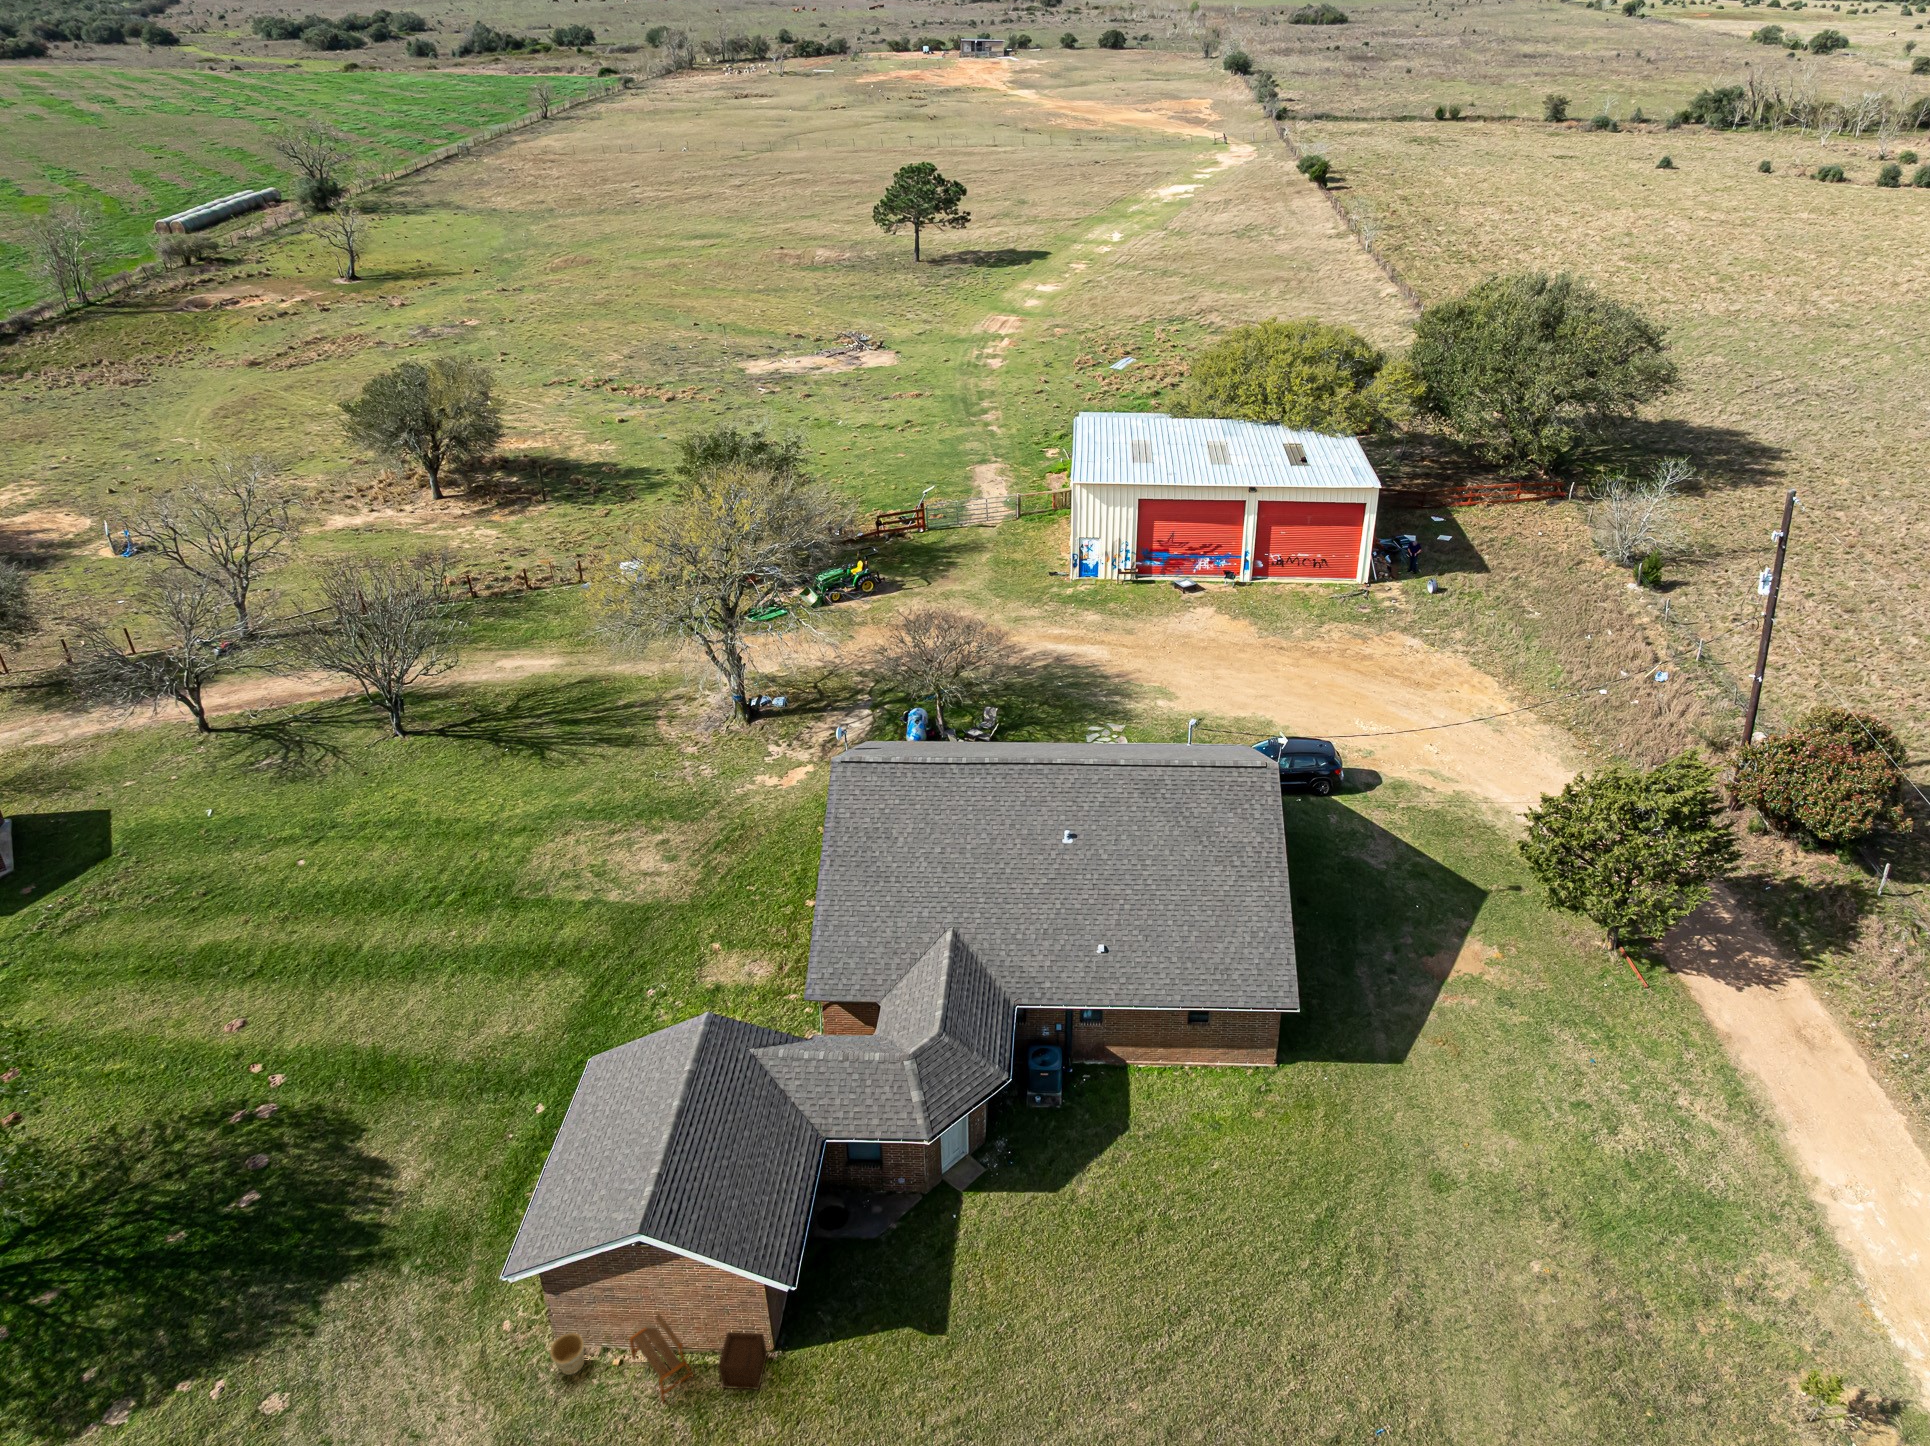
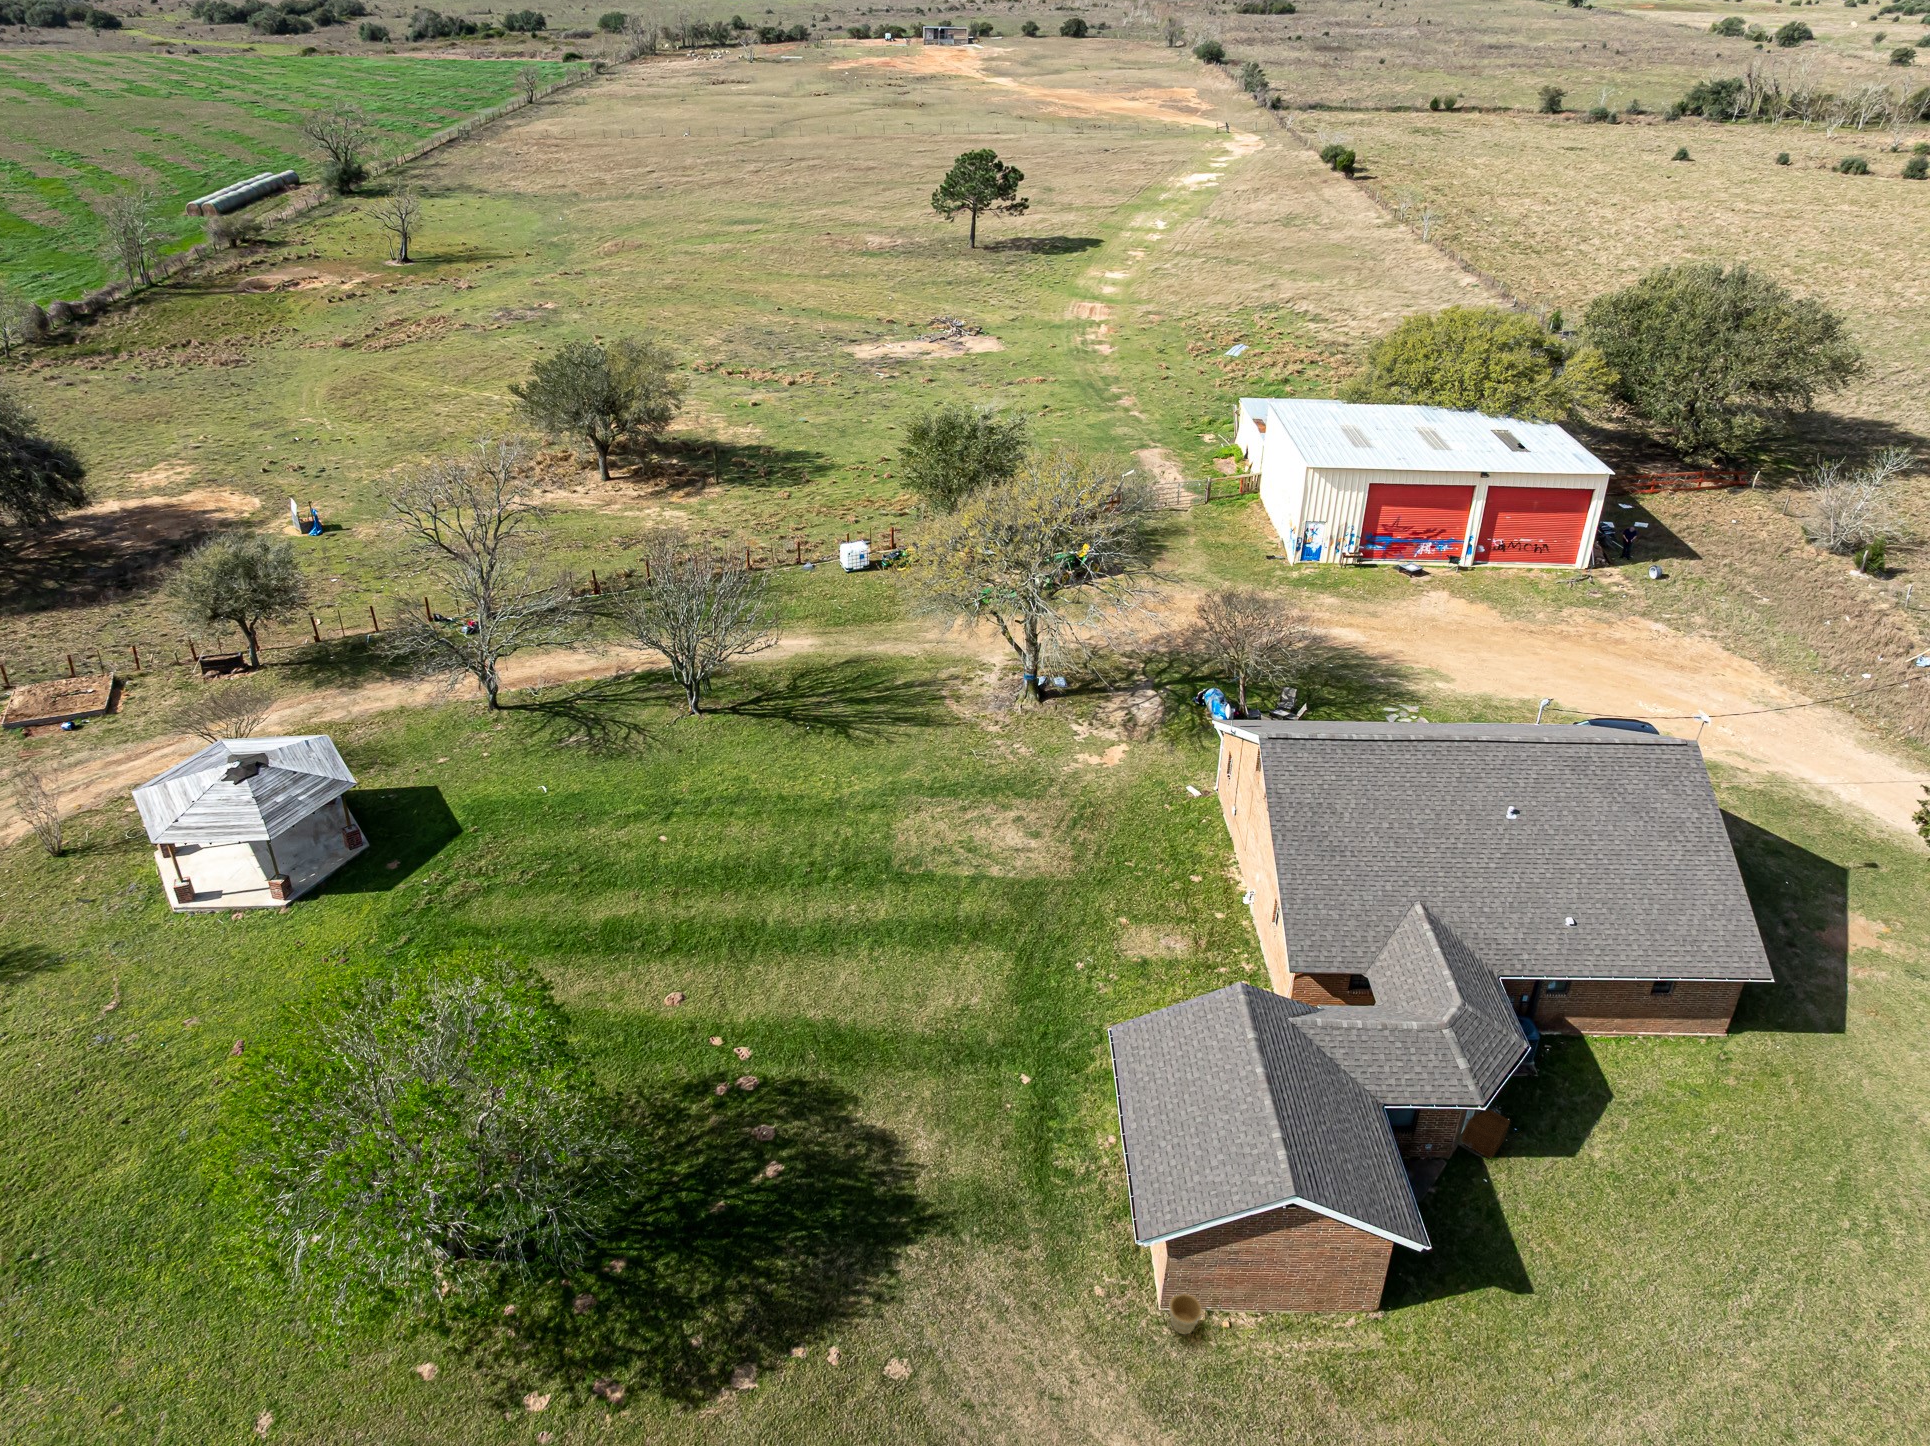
bench: present [630,1313,694,1402] -> none [1240,1267,1316,1361]
wooden crate: present [718,1332,768,1390] -> present [1462,1110,1510,1159]

